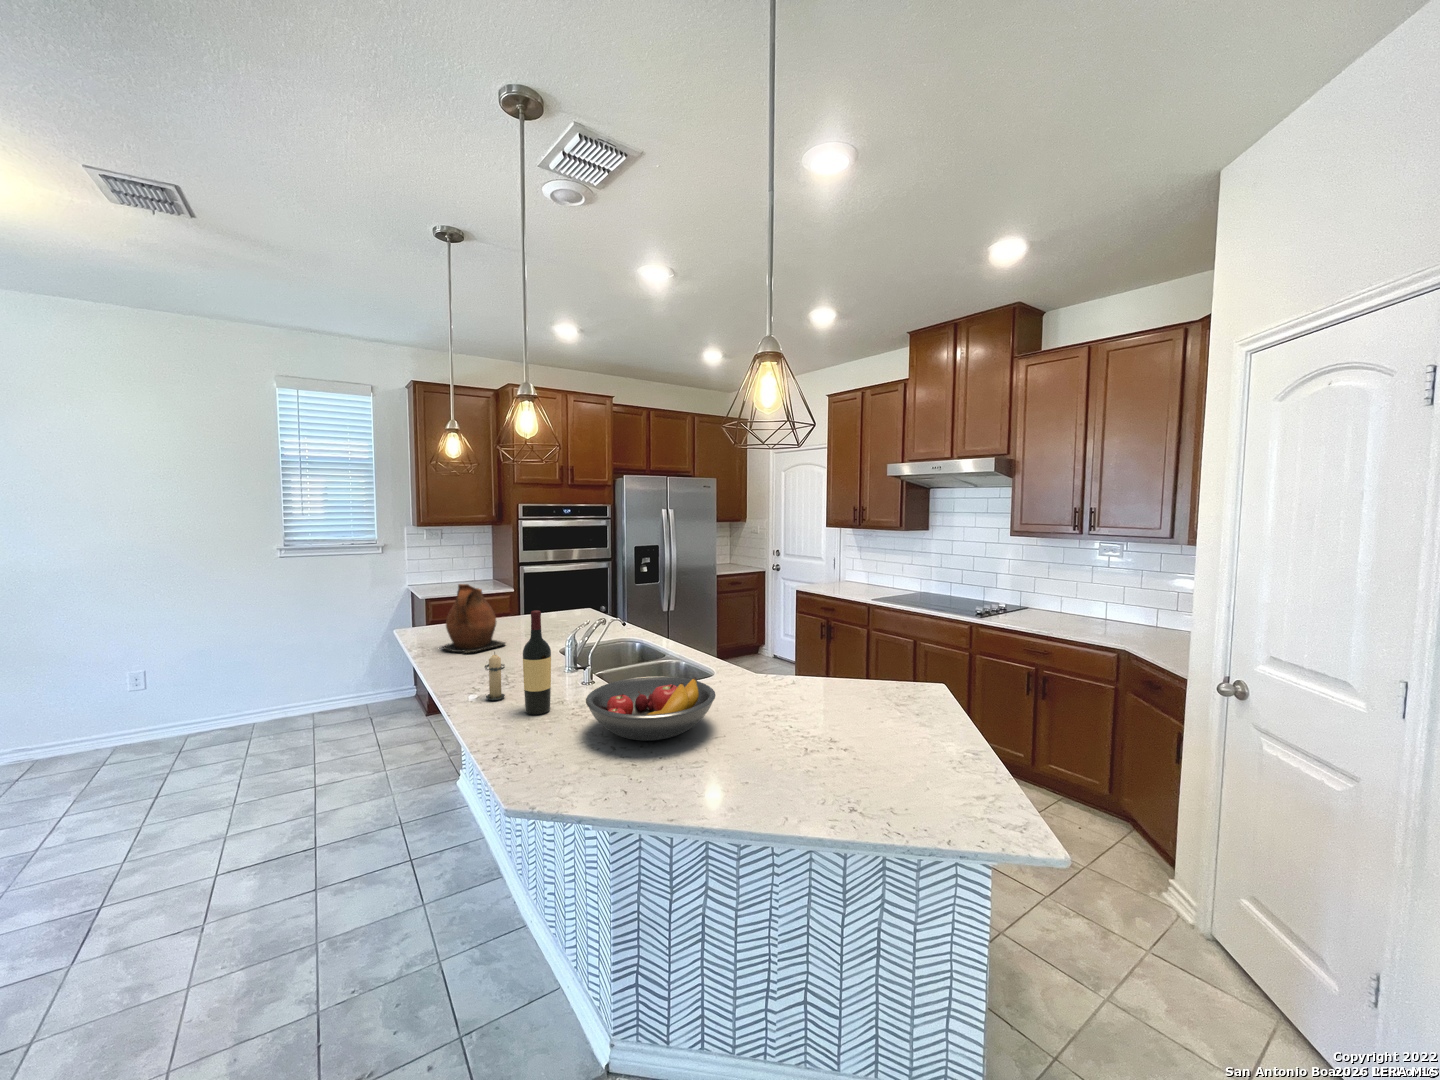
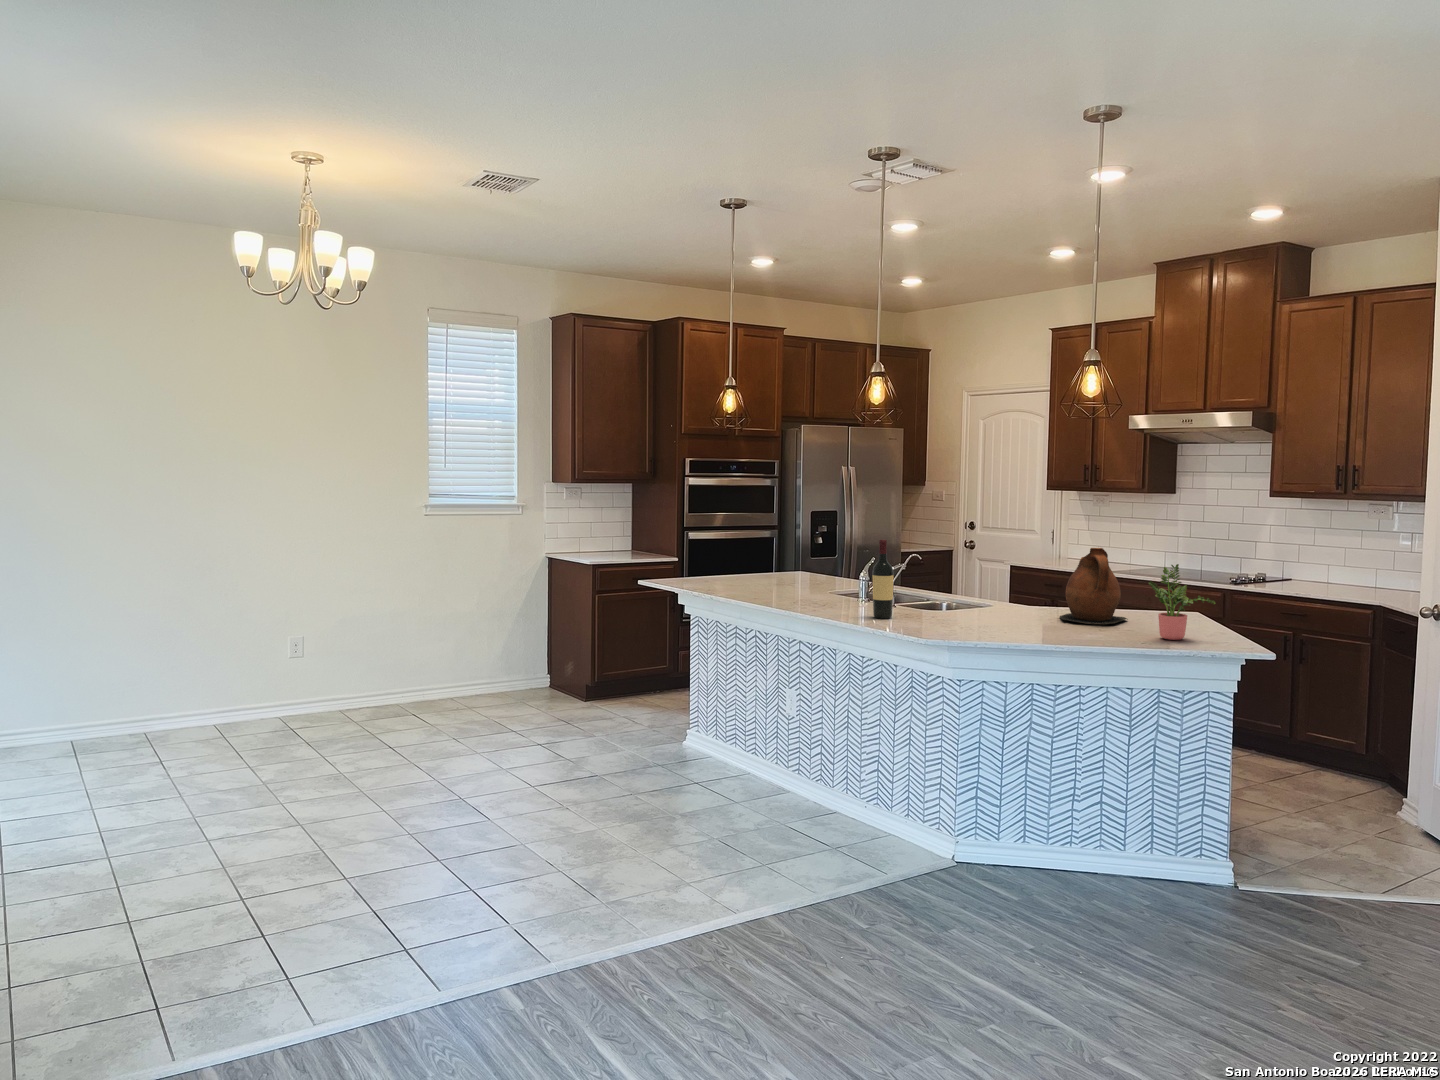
ceramic pitcher: present [443,584,506,653] -> present [1060,548,1127,624]
candle: present [485,652,505,700] -> none [830,575,849,613]
potted plant: none [868,658,964,774] -> present [1149,564,1216,640]
fruit bowl: present [586,676,716,741] -> none [933,589,1030,627]

